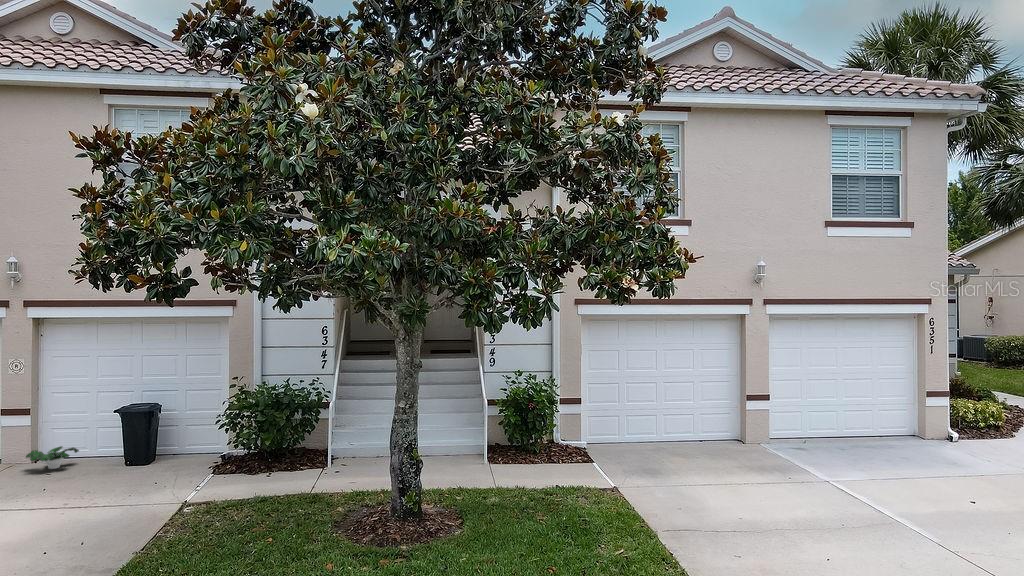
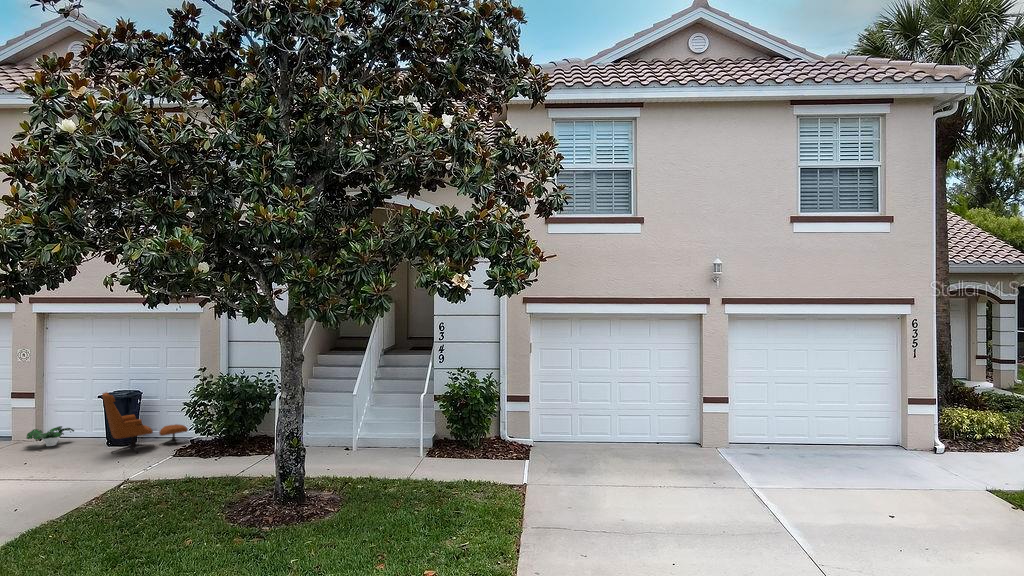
lounge chair: none [129,405,216,473] -> present [102,392,188,453]

